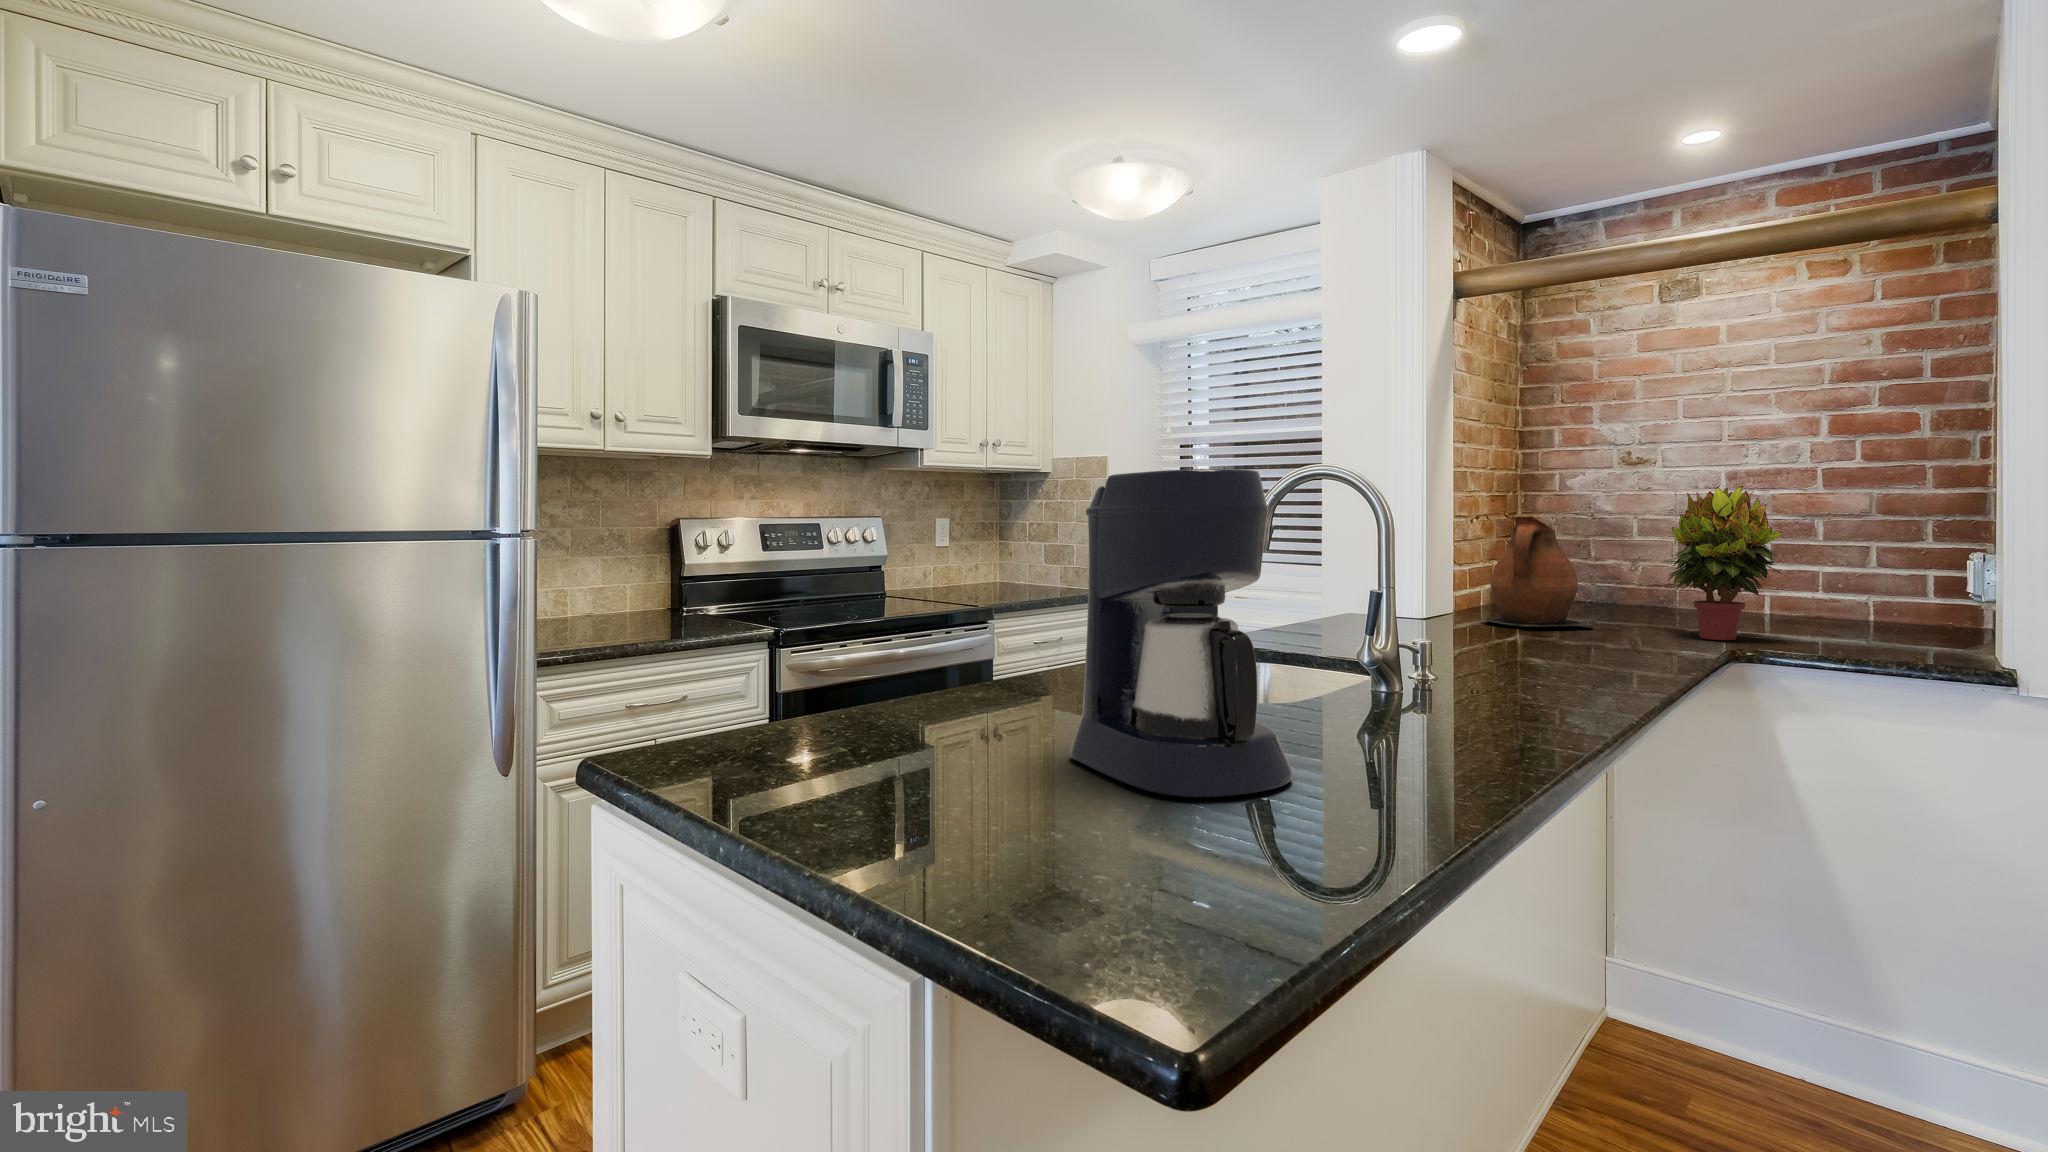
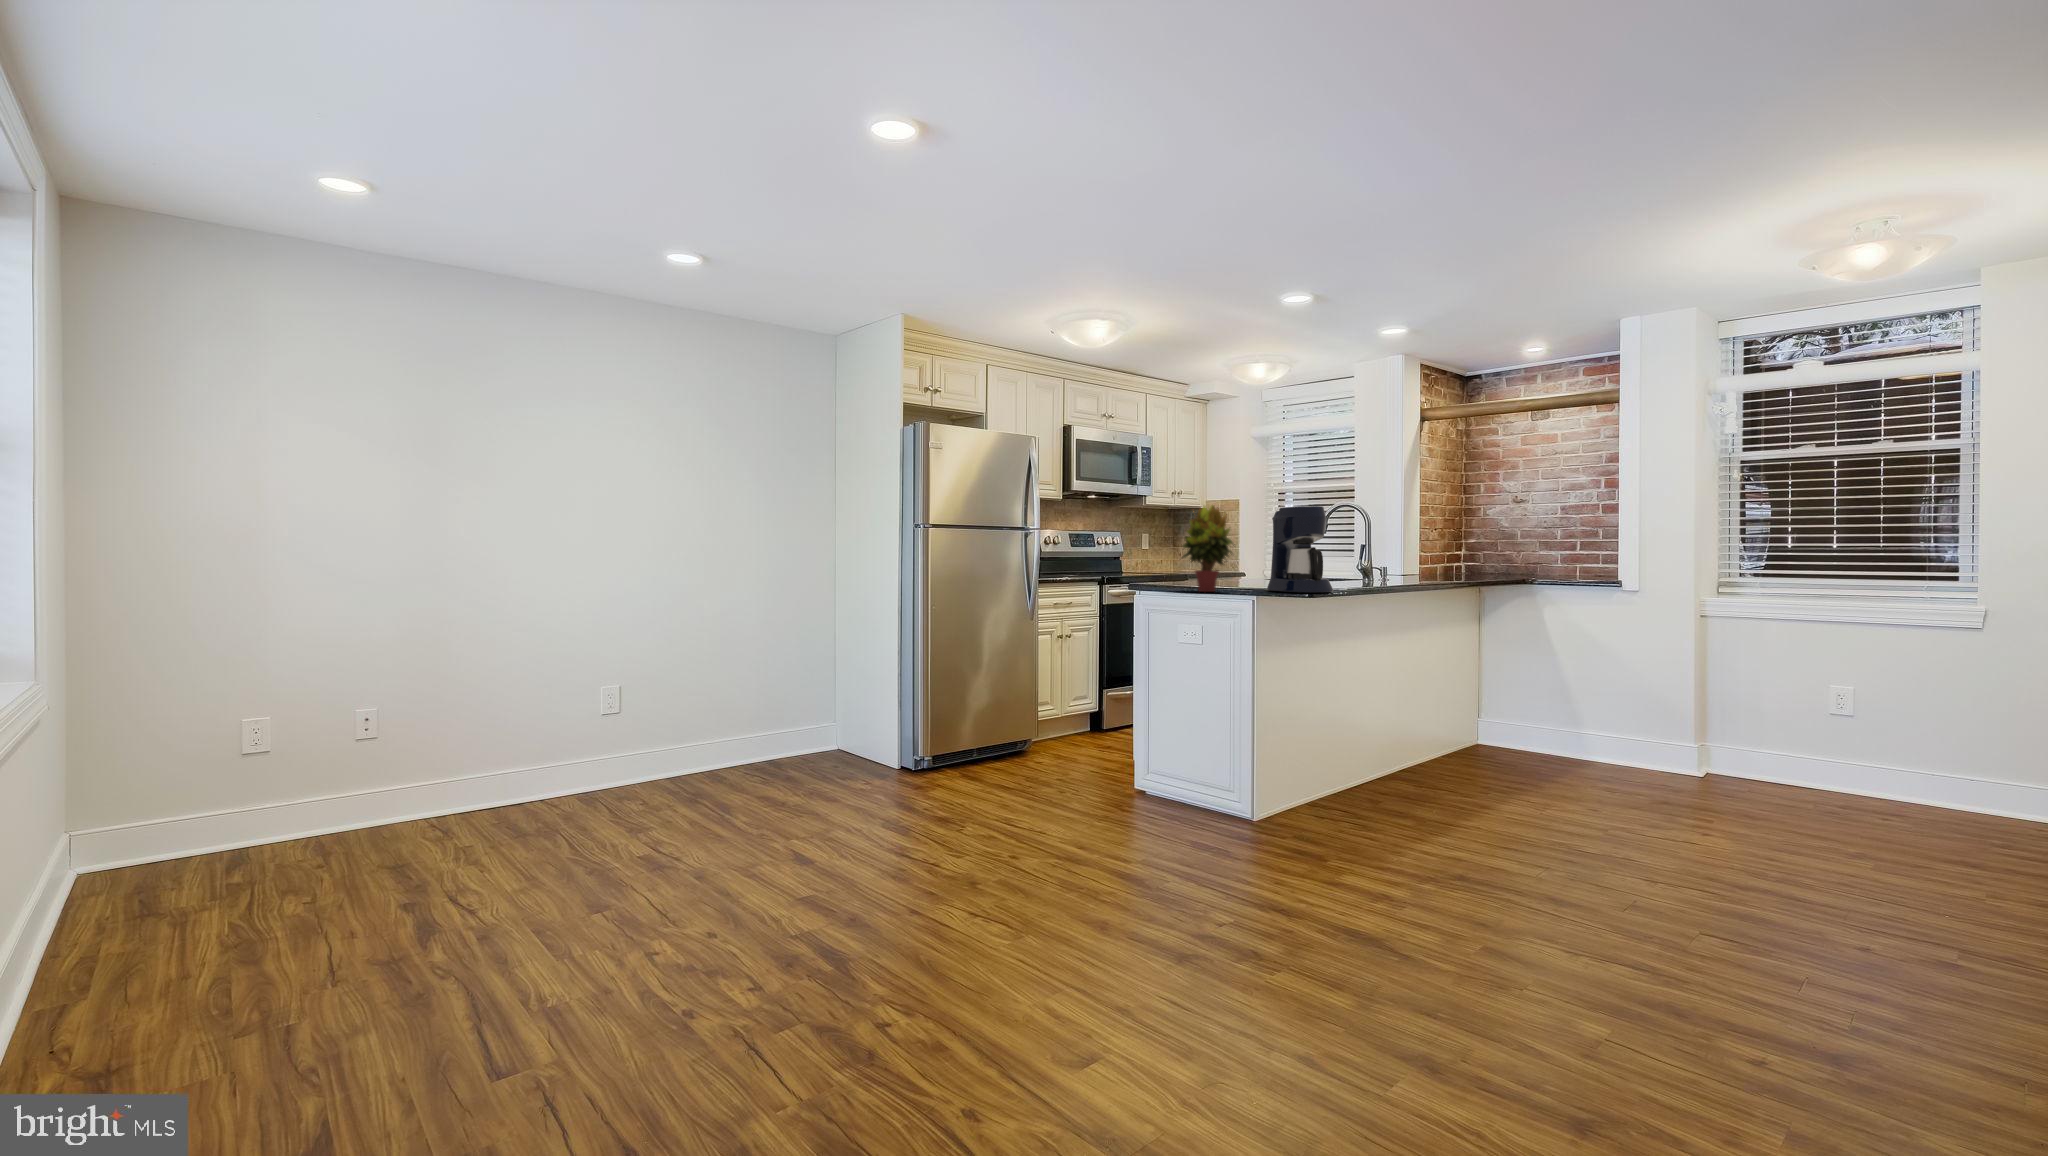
potted plant: present [1668,486,1783,640] -> present [1182,505,1235,592]
ceramic pitcher: present [1484,516,1593,627] -> none [1431,527,1485,579]

